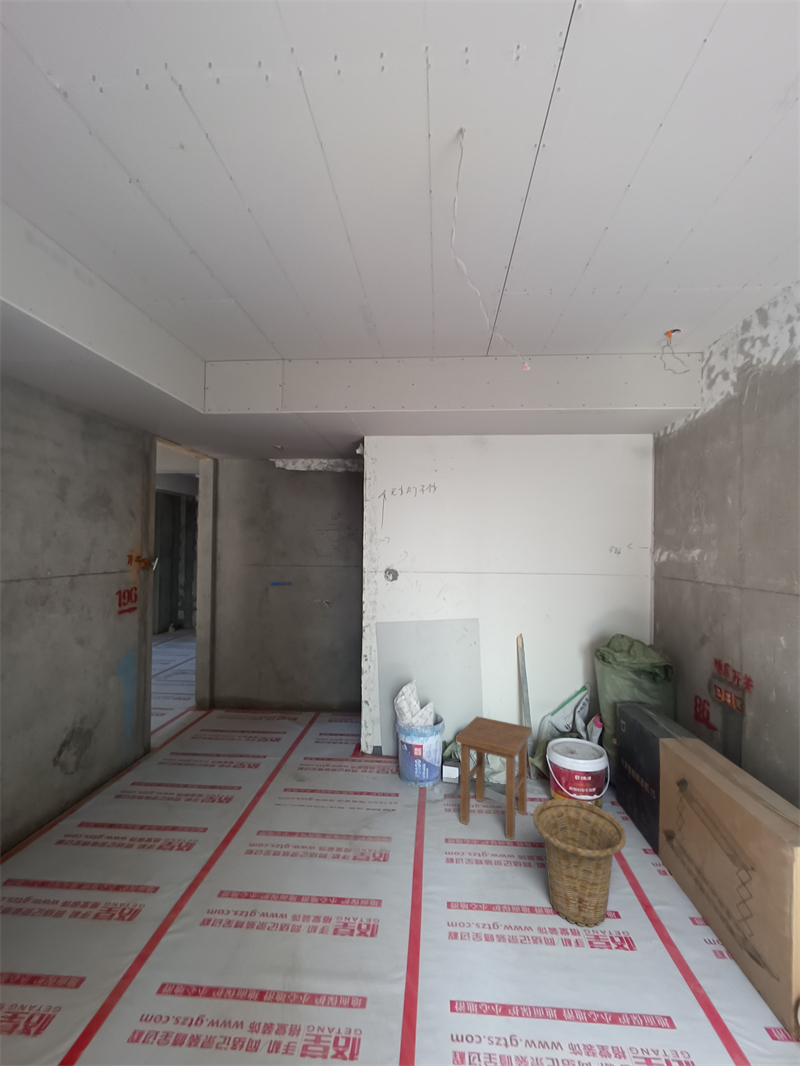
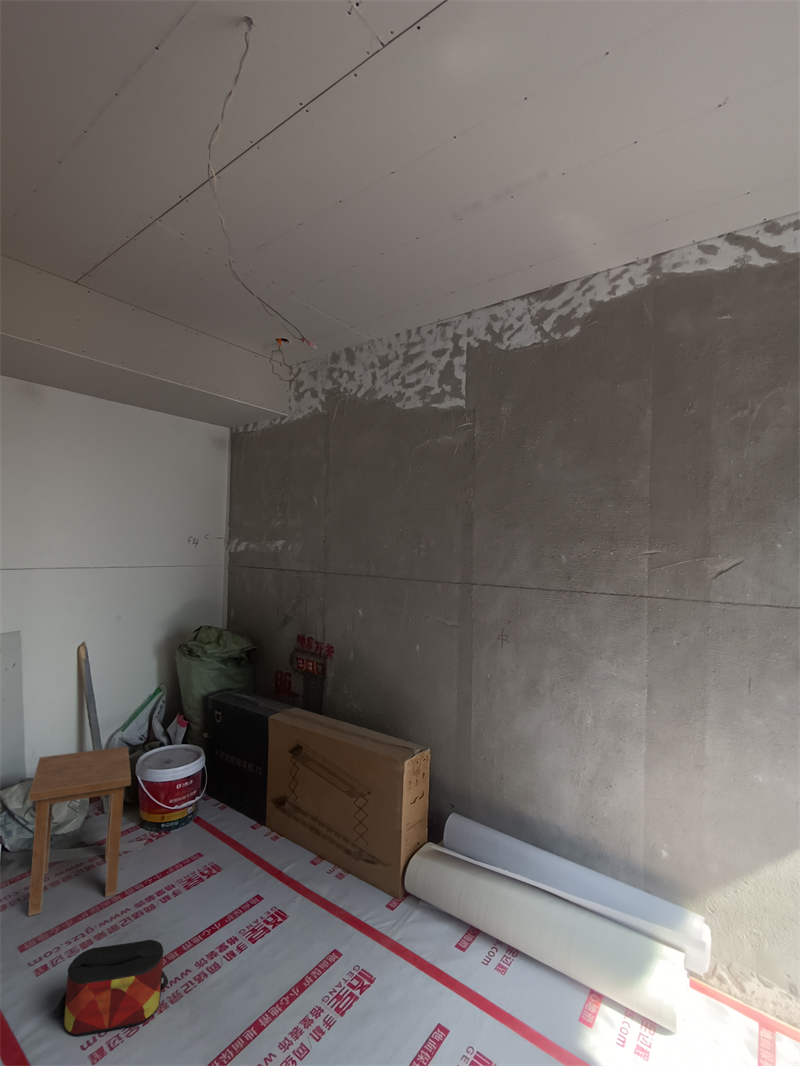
basket: present [533,799,626,927] -> none [177,801,277,936]
bag: none [440,858,507,939] -> present [53,940,168,1036]

